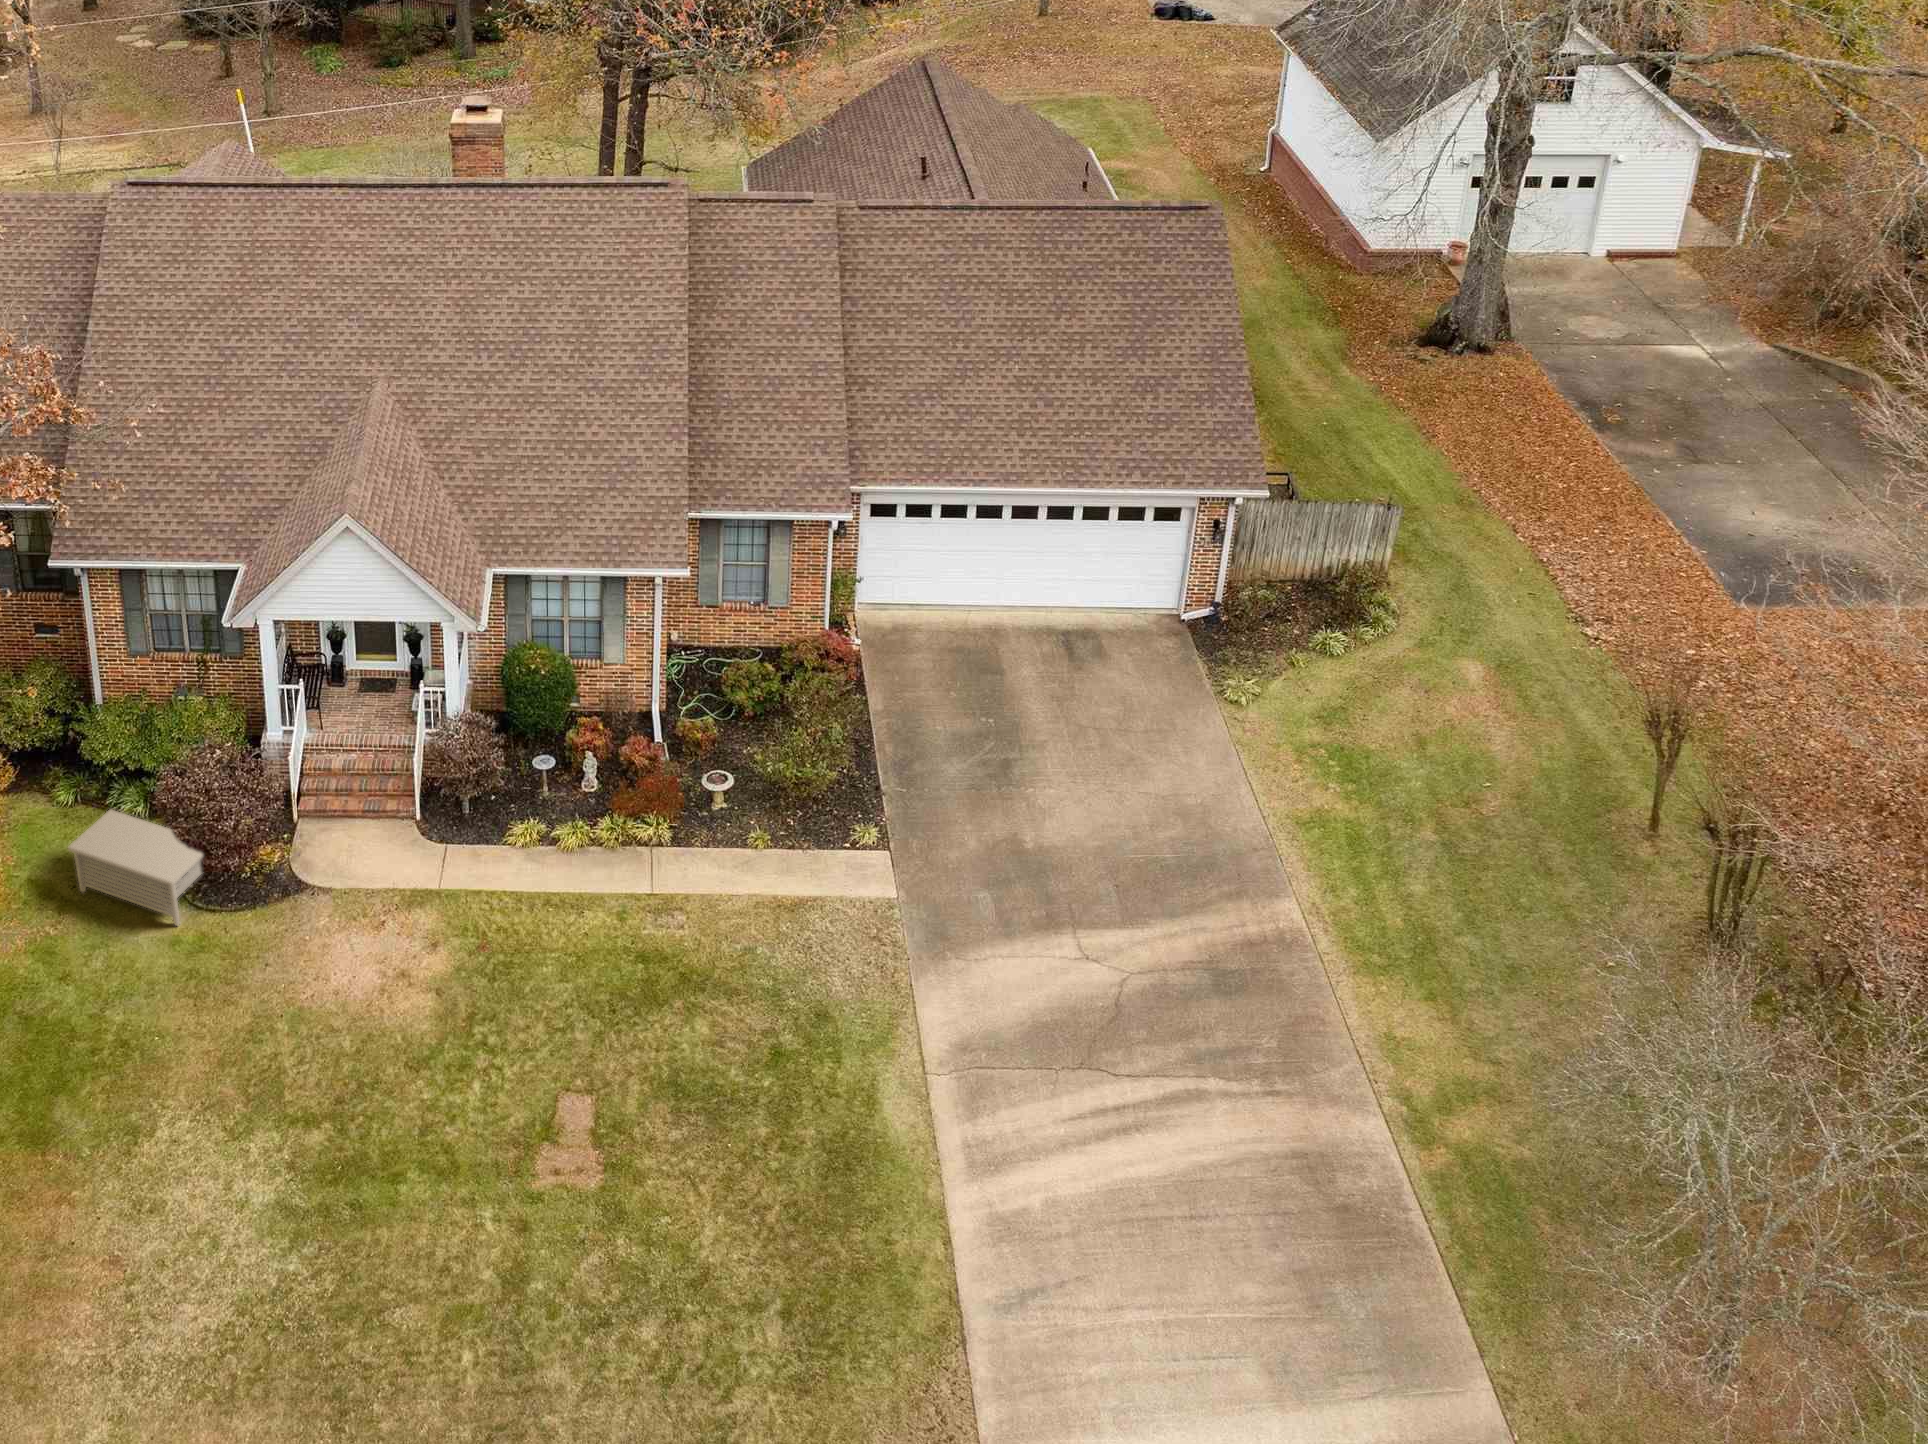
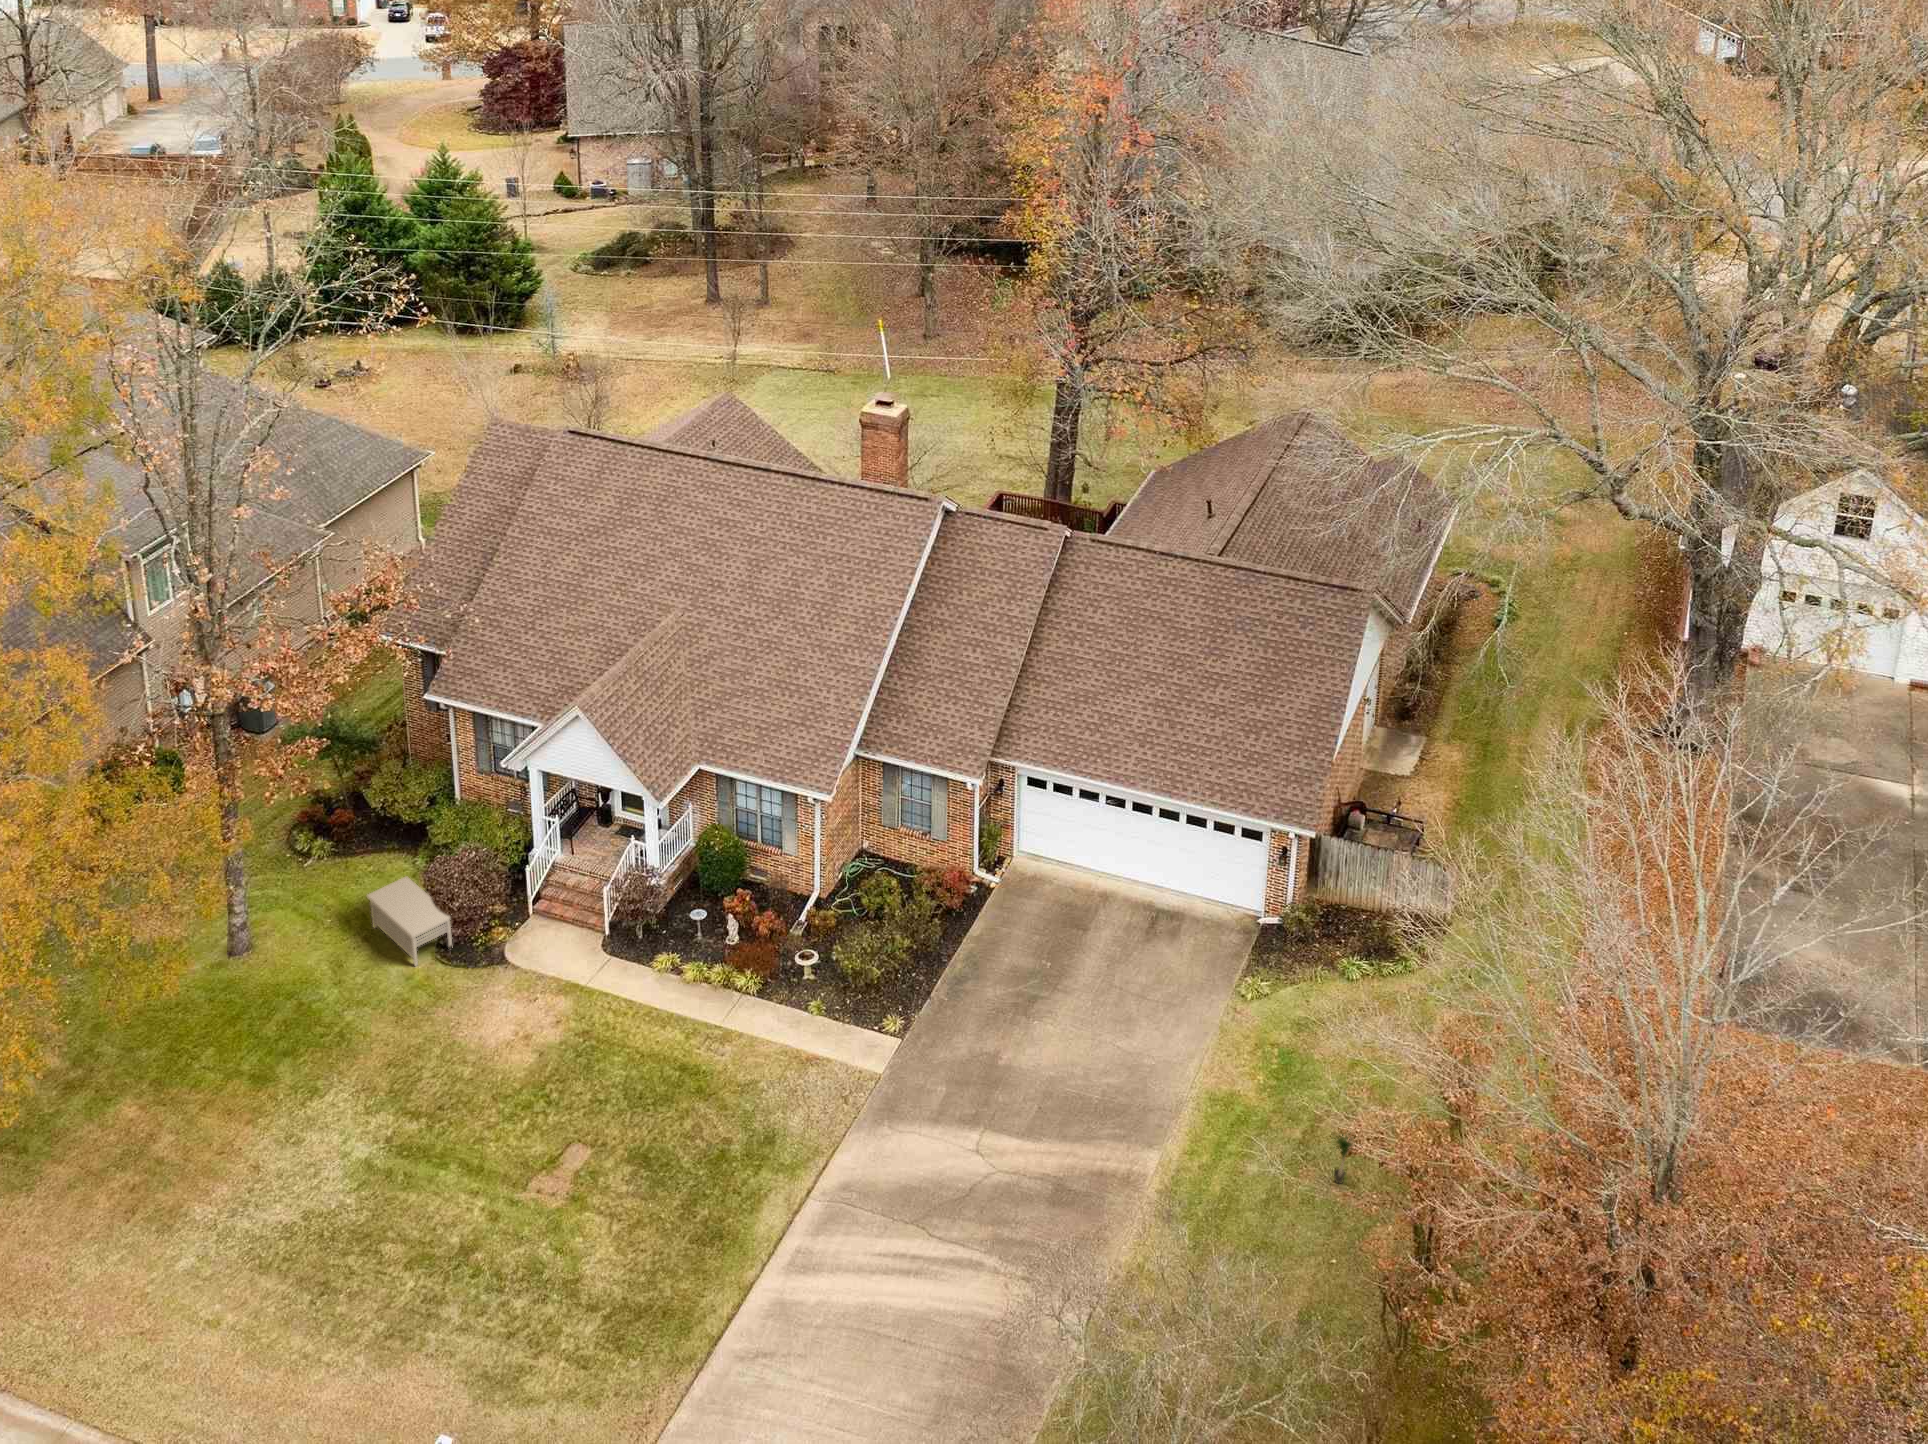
potted plant: none [1488,797,1551,873] -> present [1334,1132,1355,1184]

